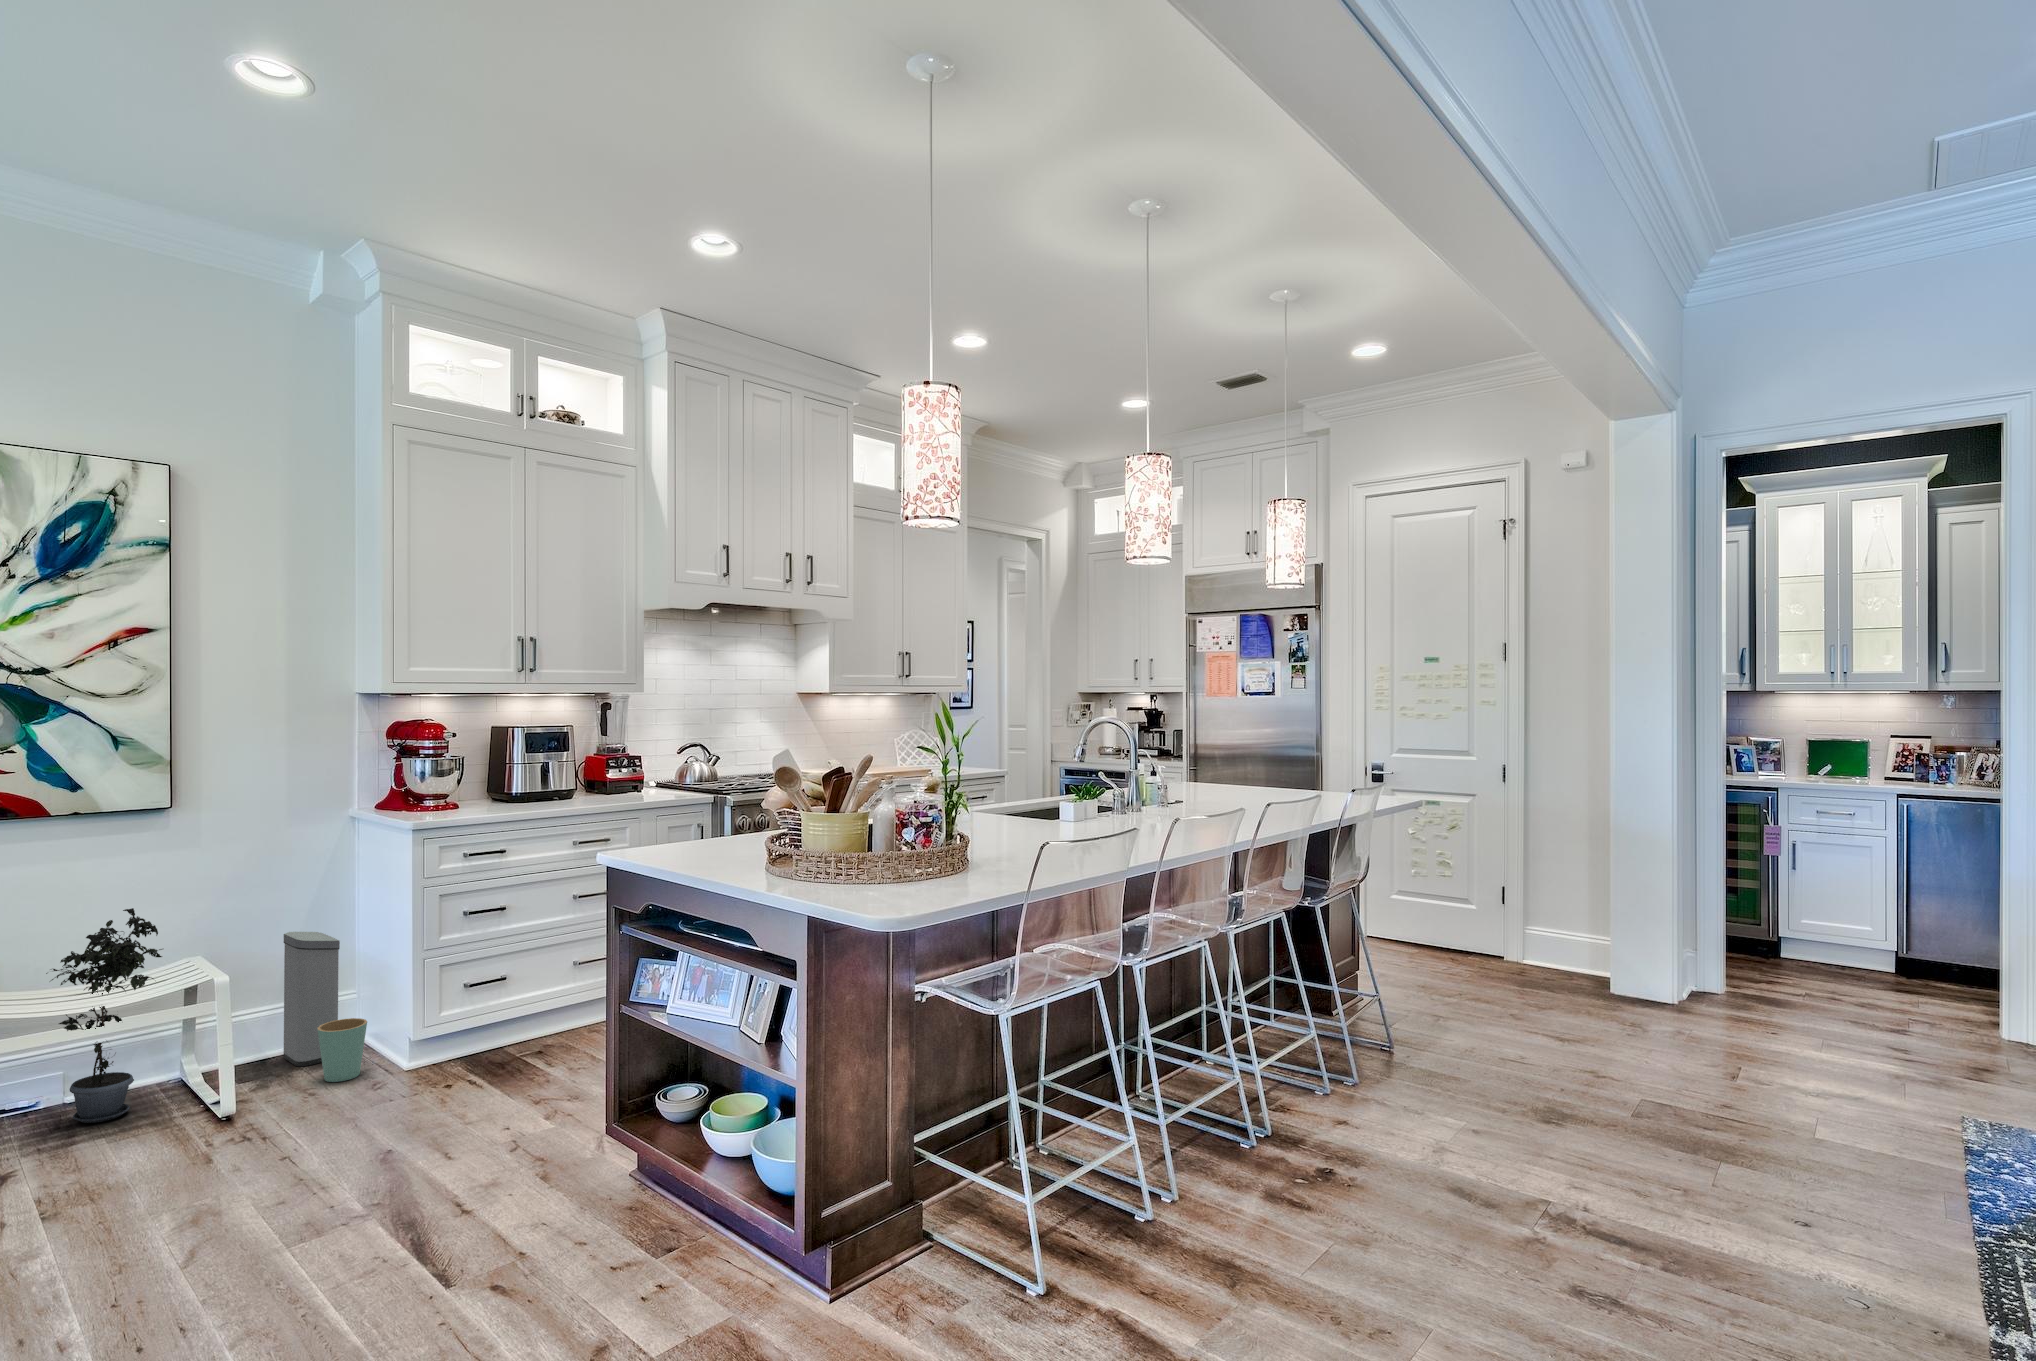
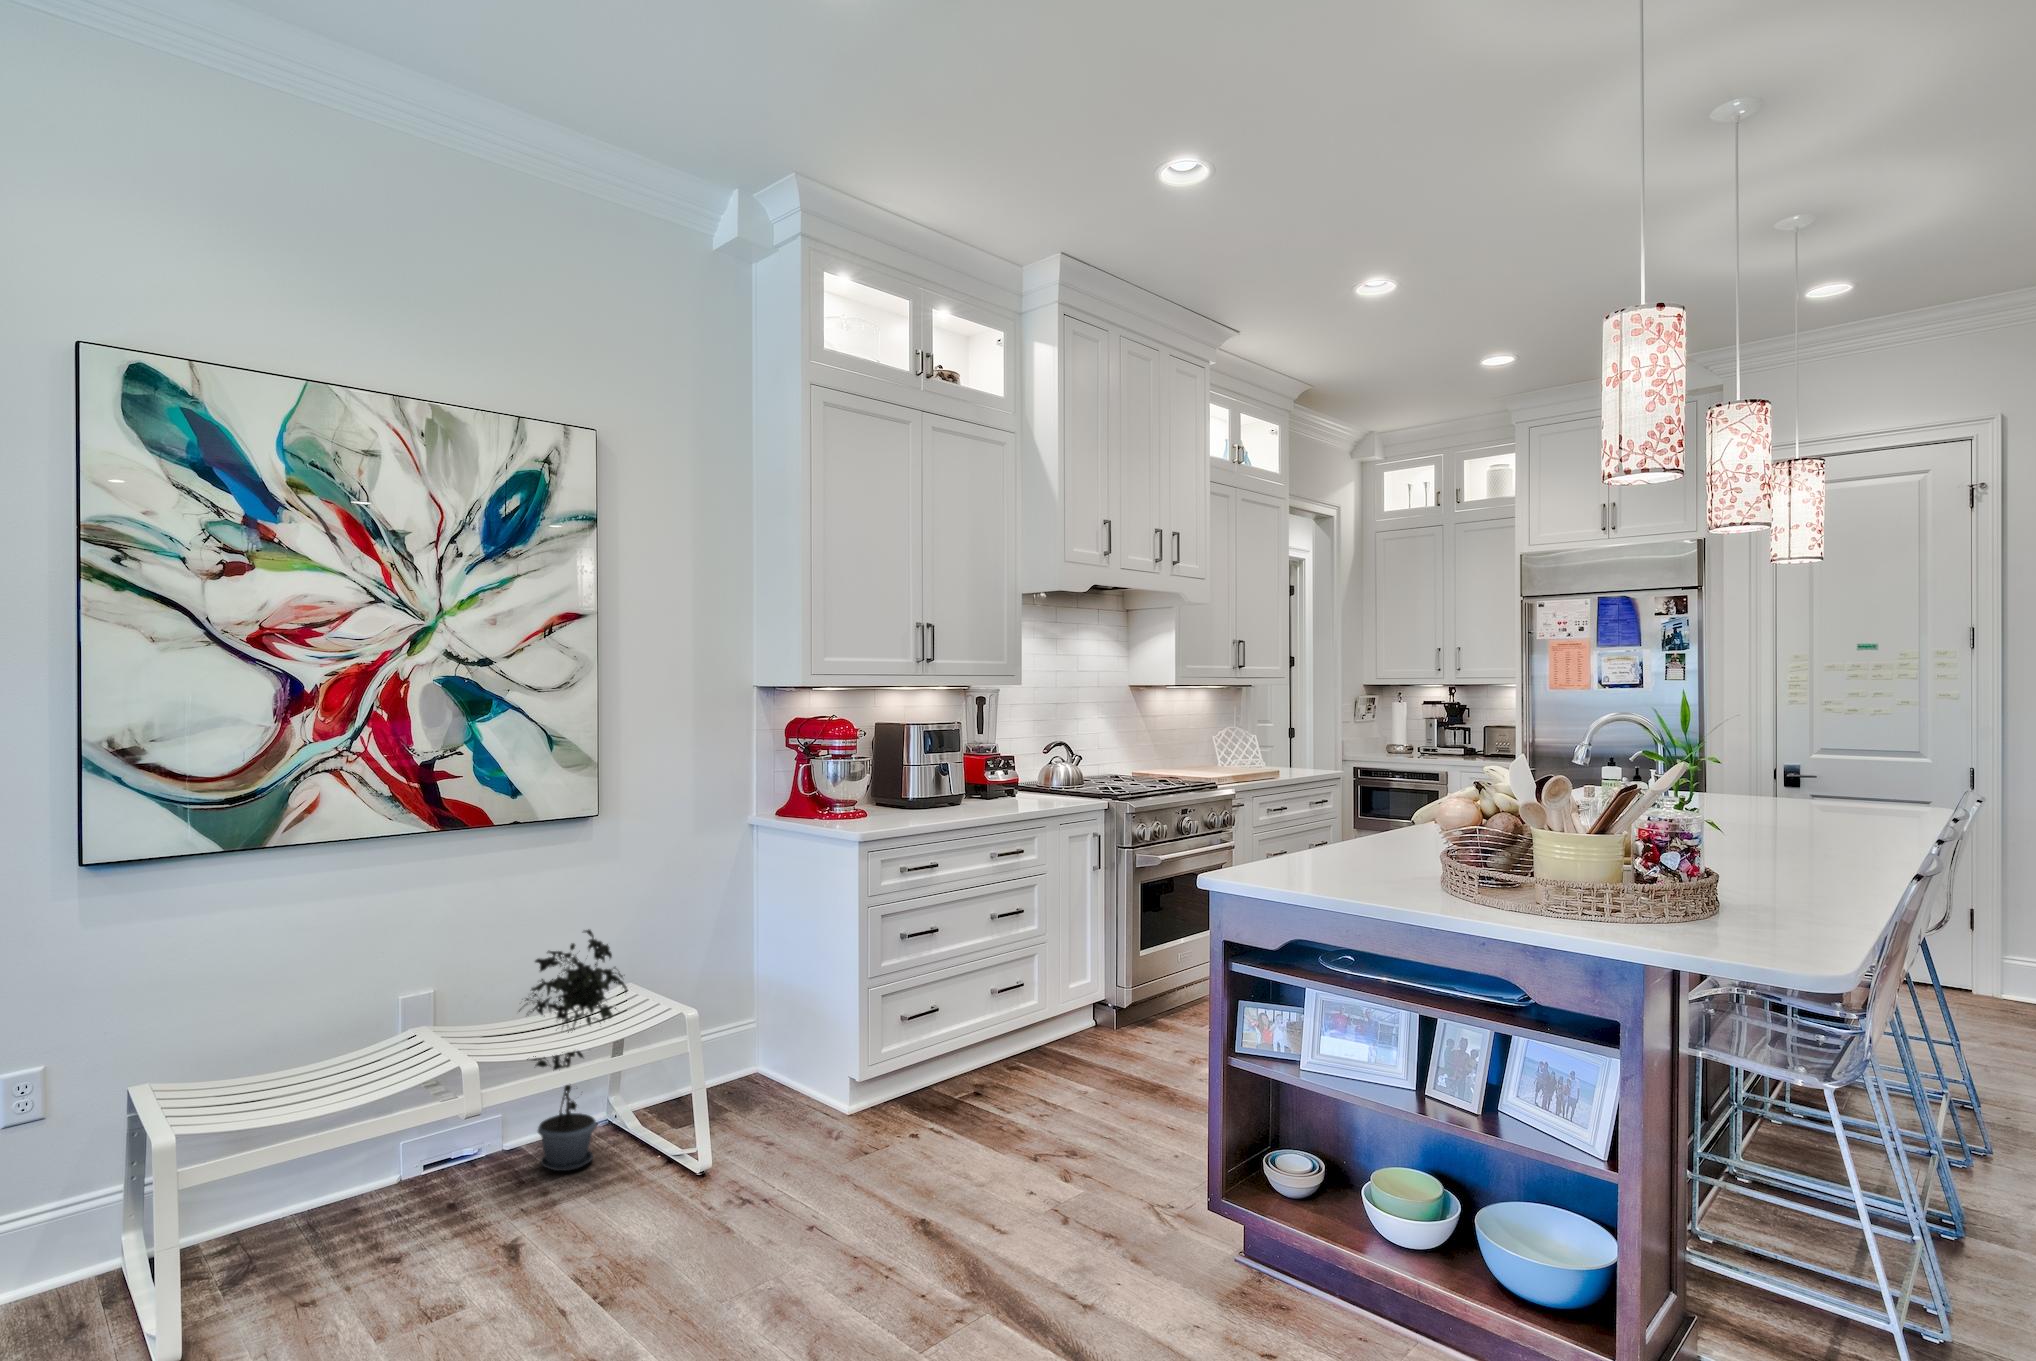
trash can: present [284,932,367,1082] -> none [697,953,811,1124]

